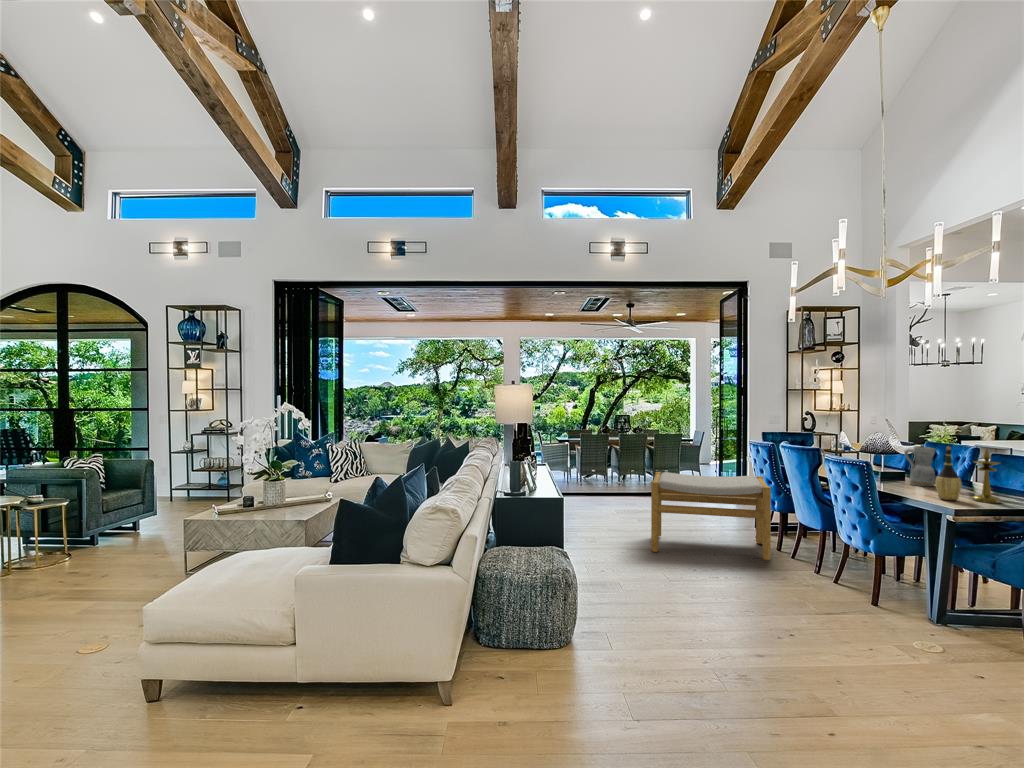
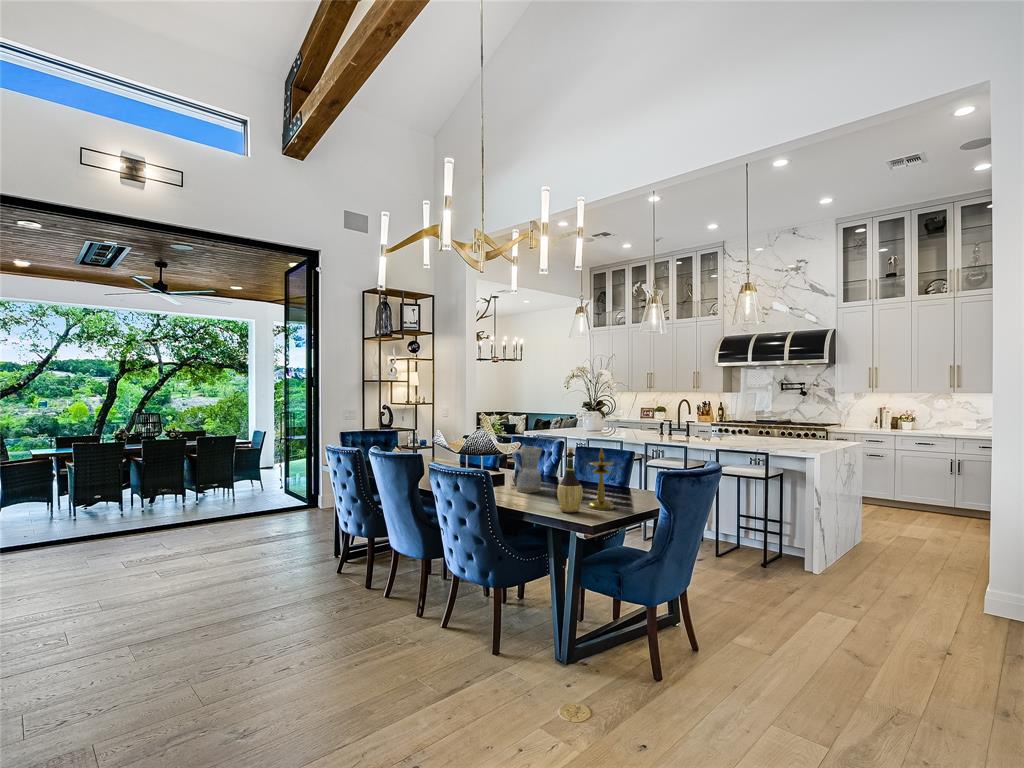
footstool: present [651,472,771,560] -> none [186,492,359,629]

